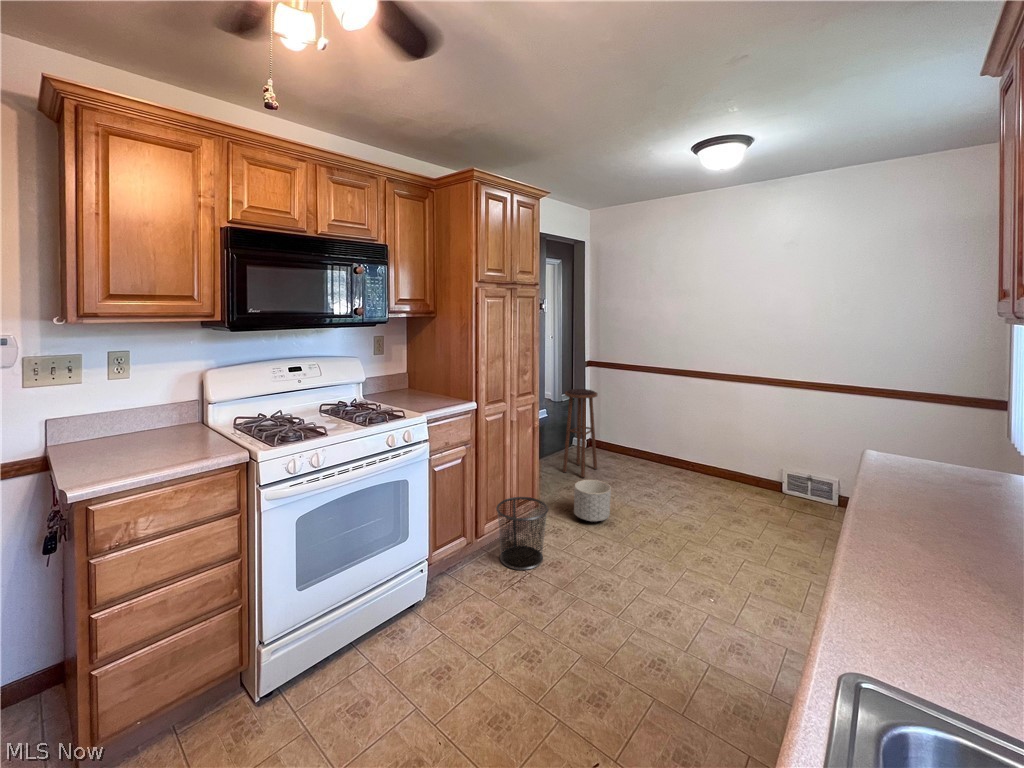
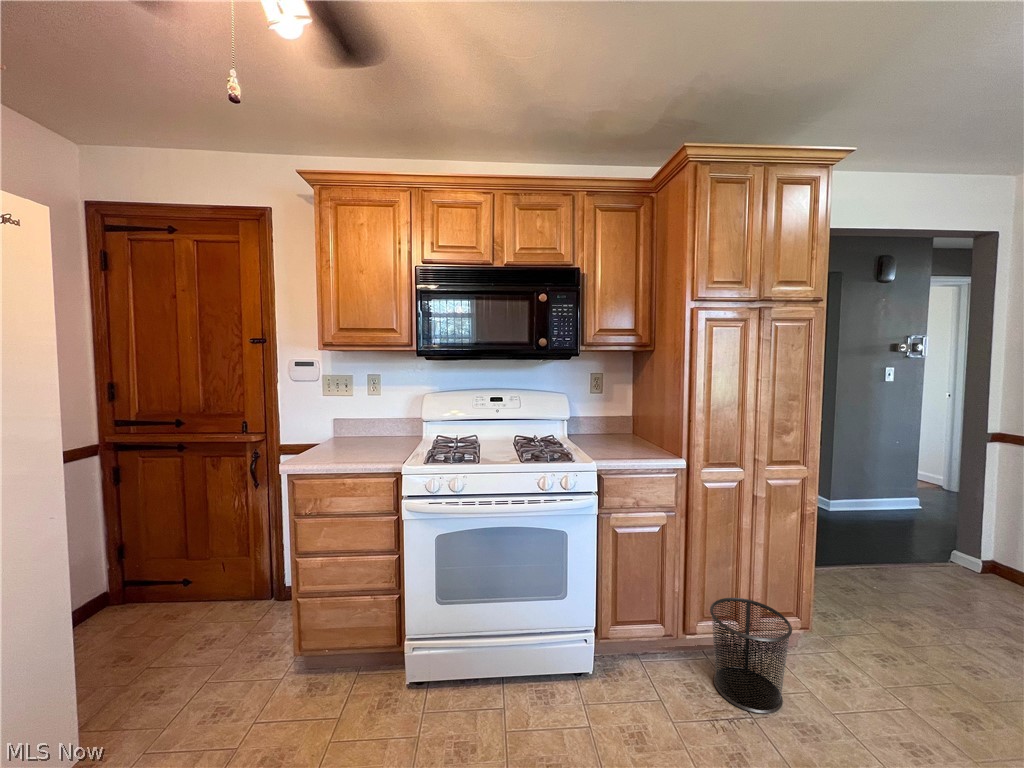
stool: present [563,389,597,478] -> none [904,471,987,620]
planter: present [574,480,611,522] -> none [881,618,964,703]

